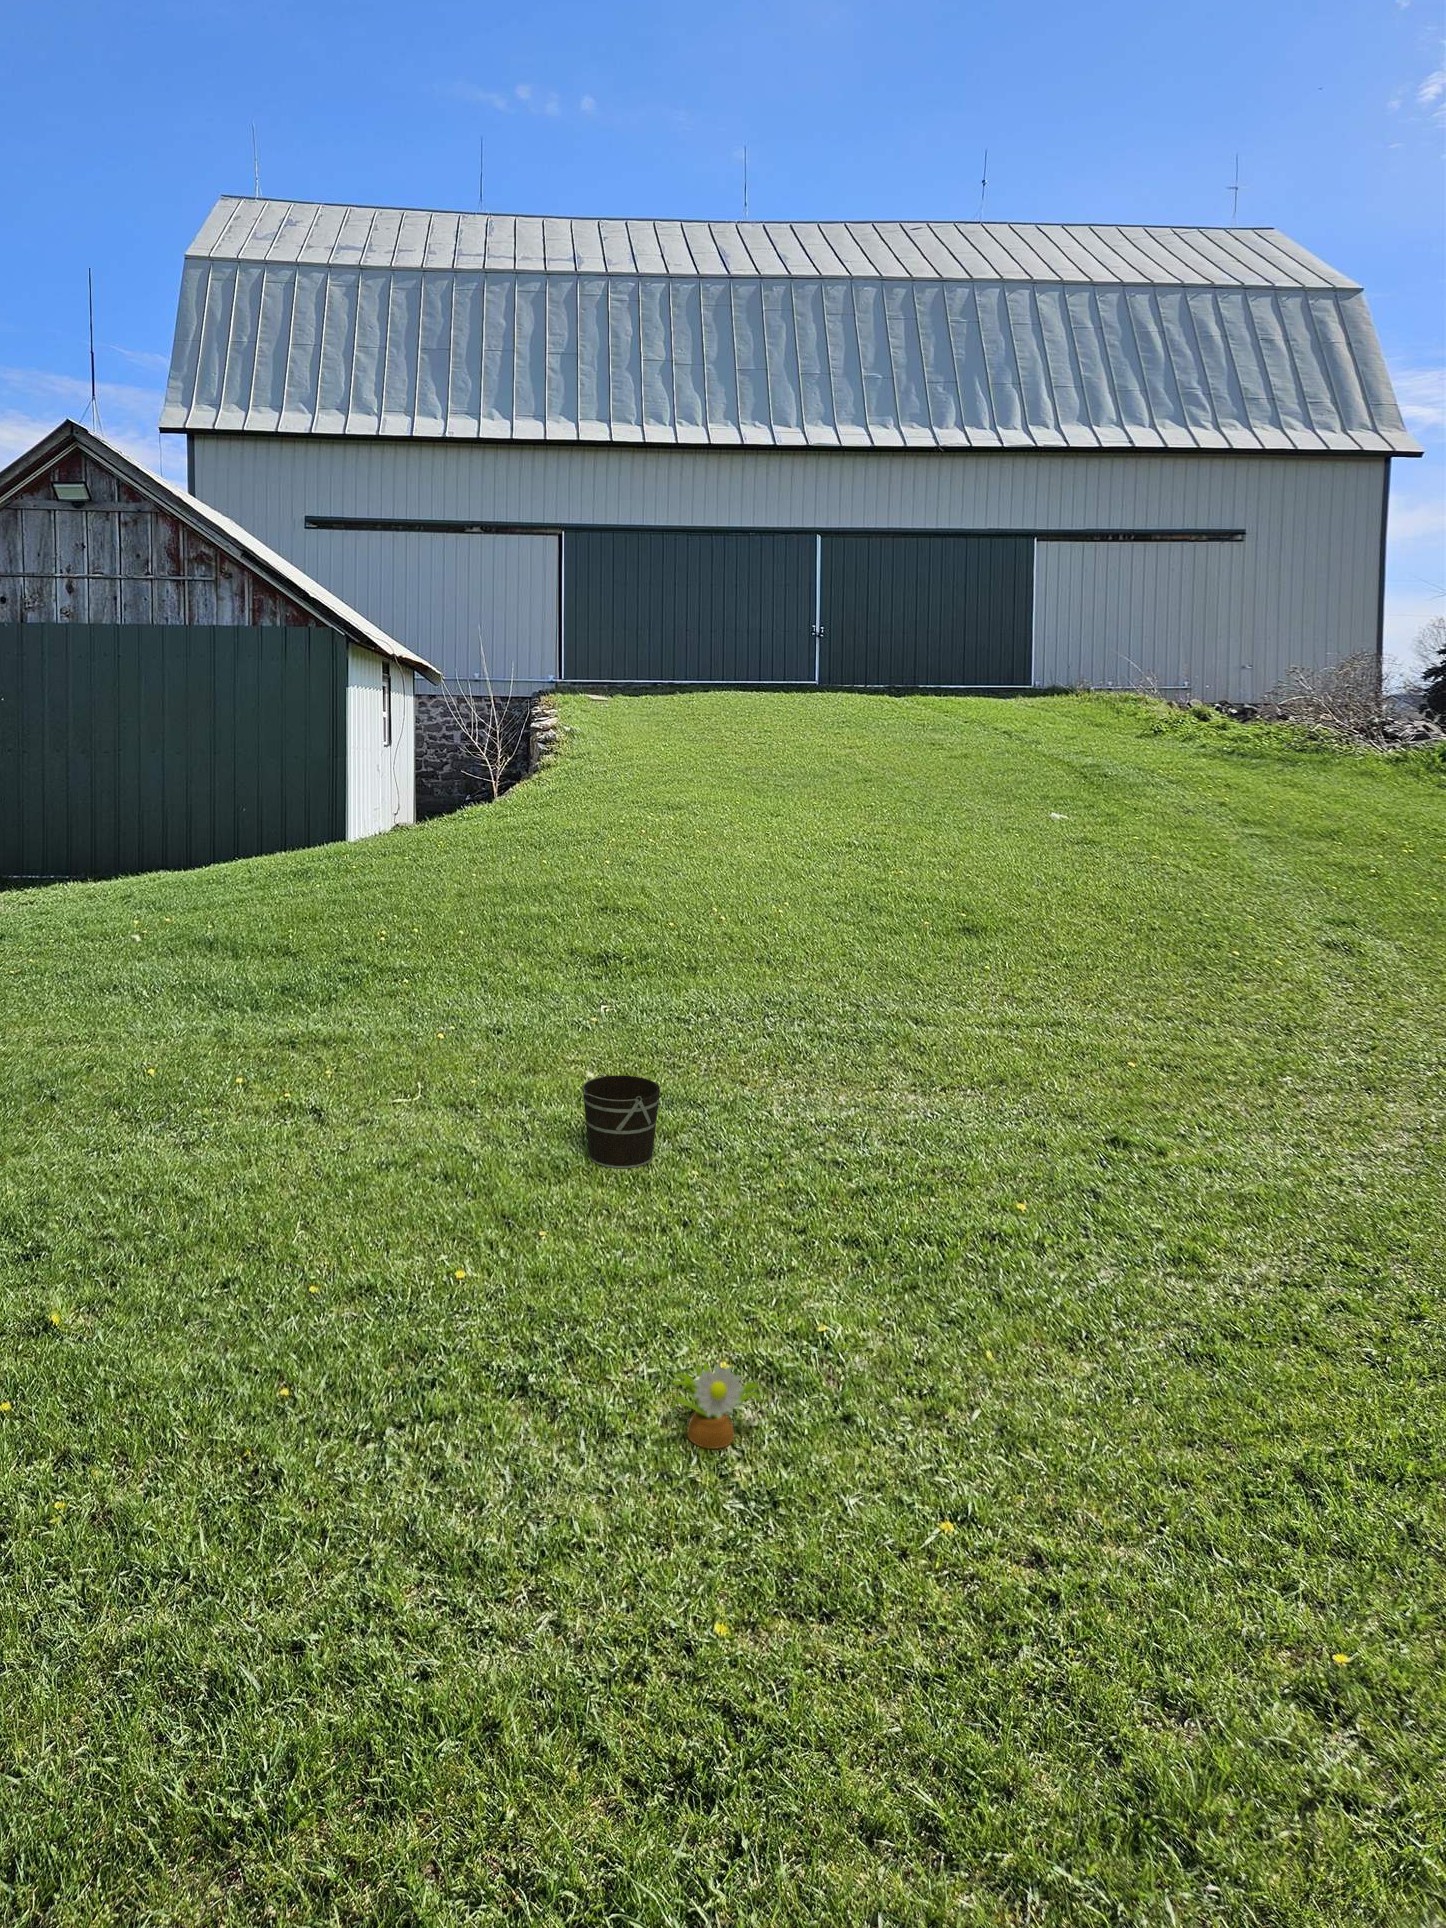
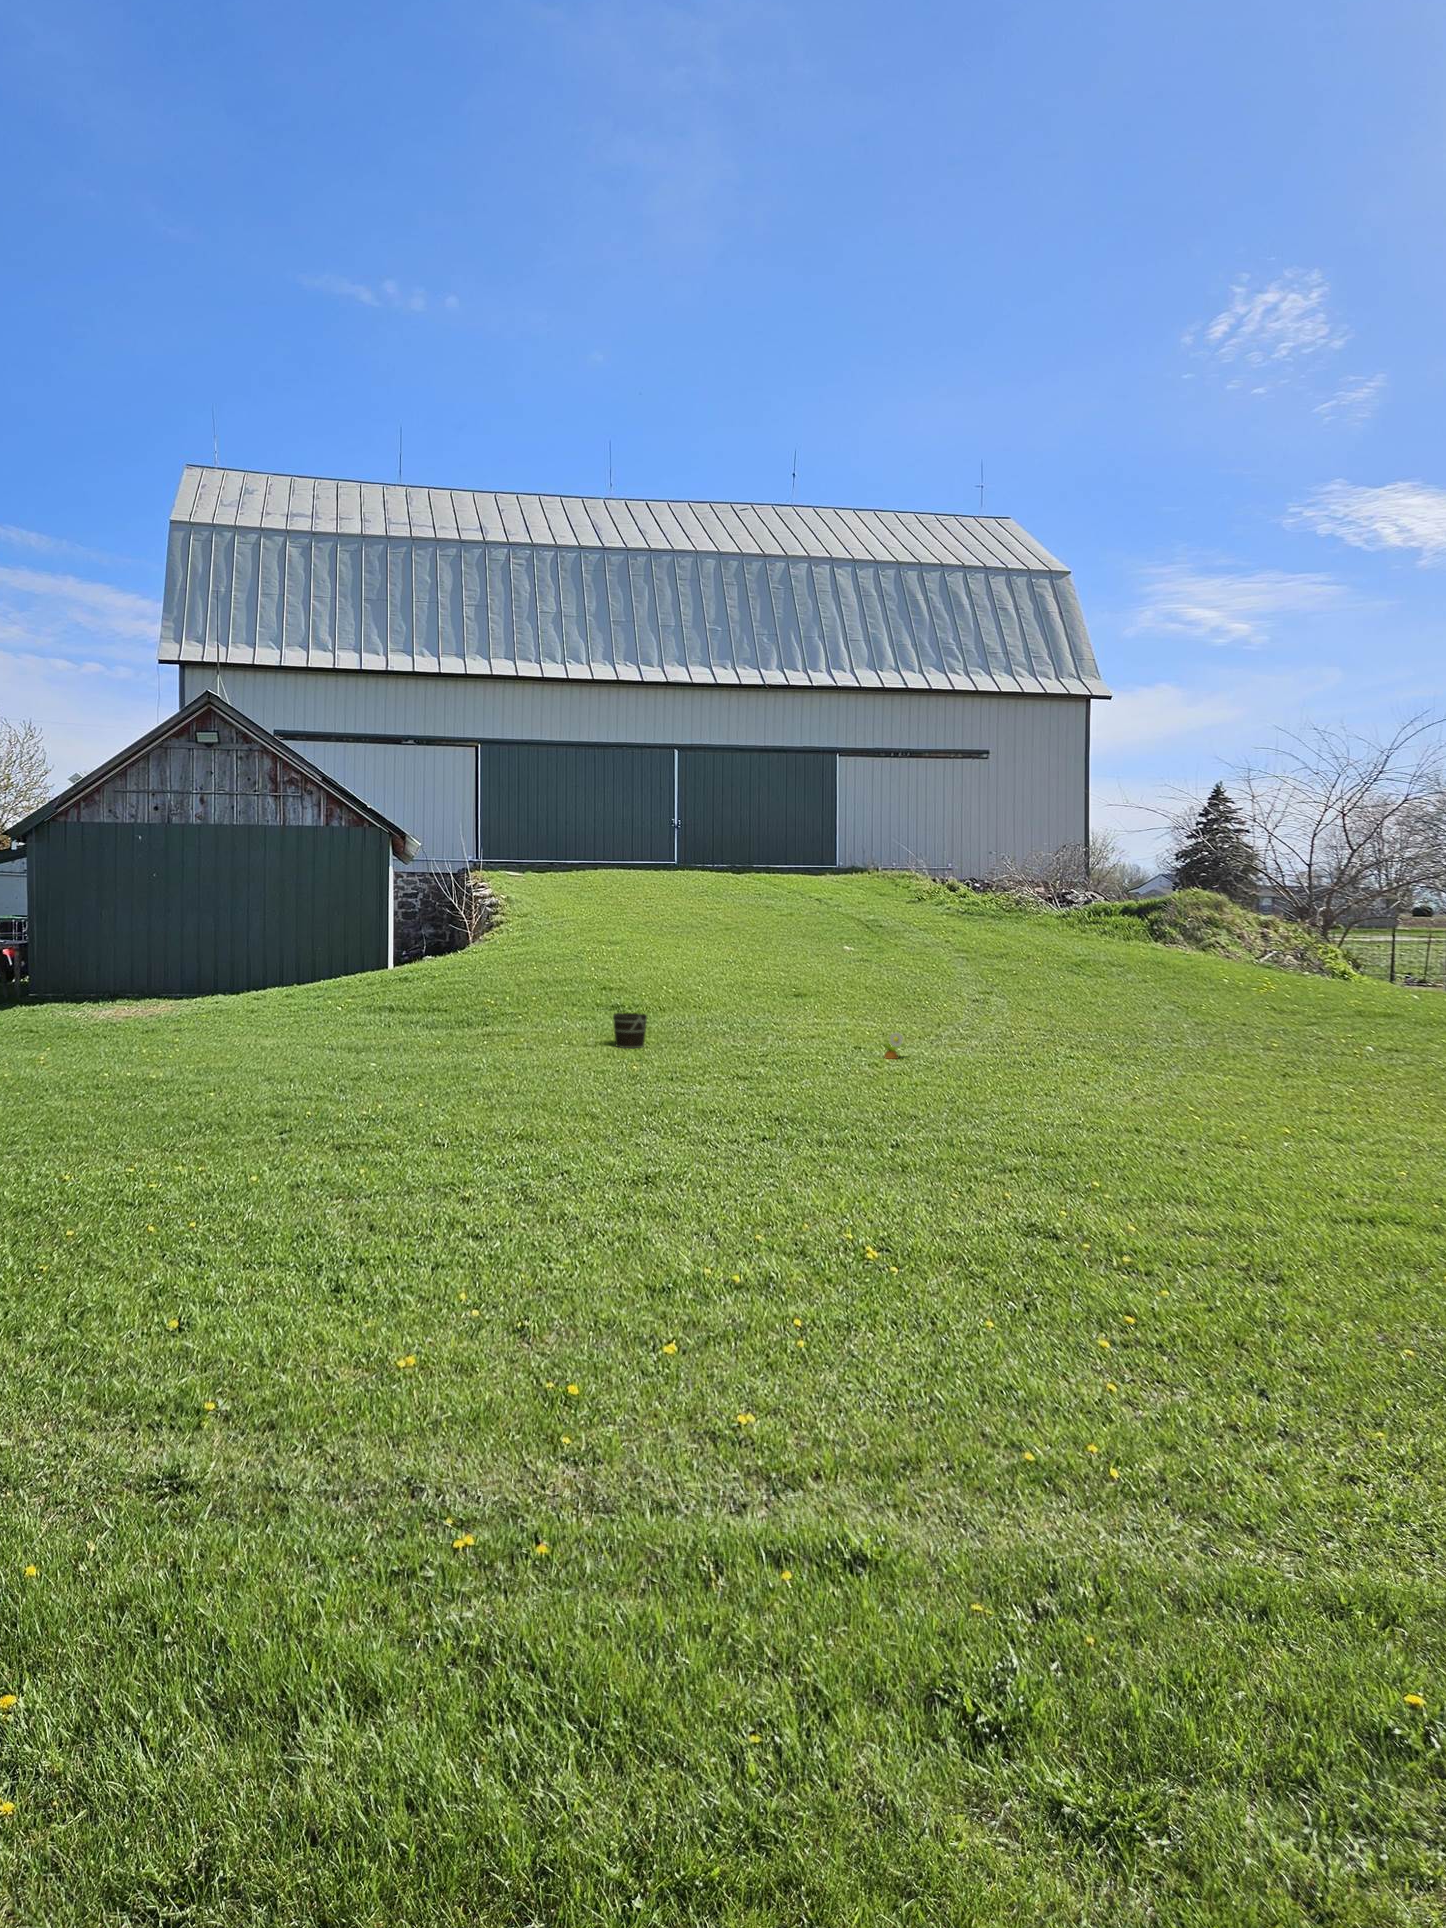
decorative plant: present [672,1363,760,1449] -> present [881,1033,904,1059]

